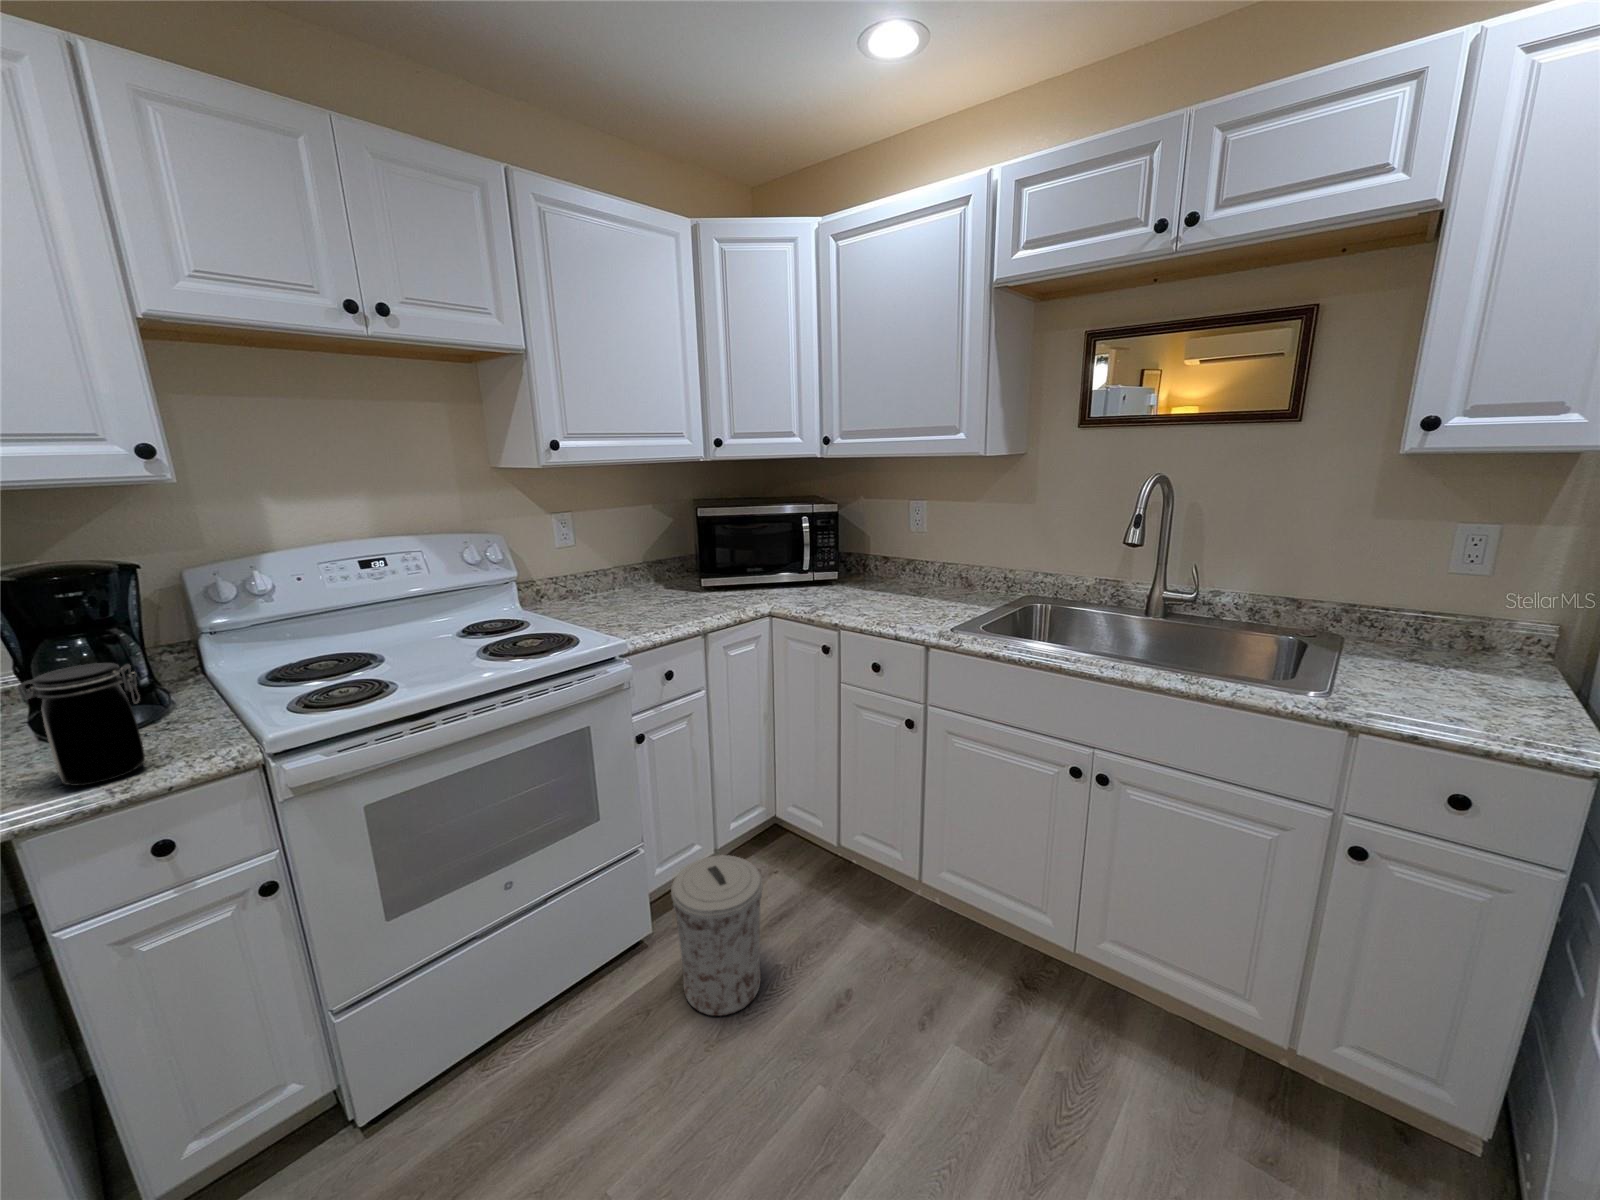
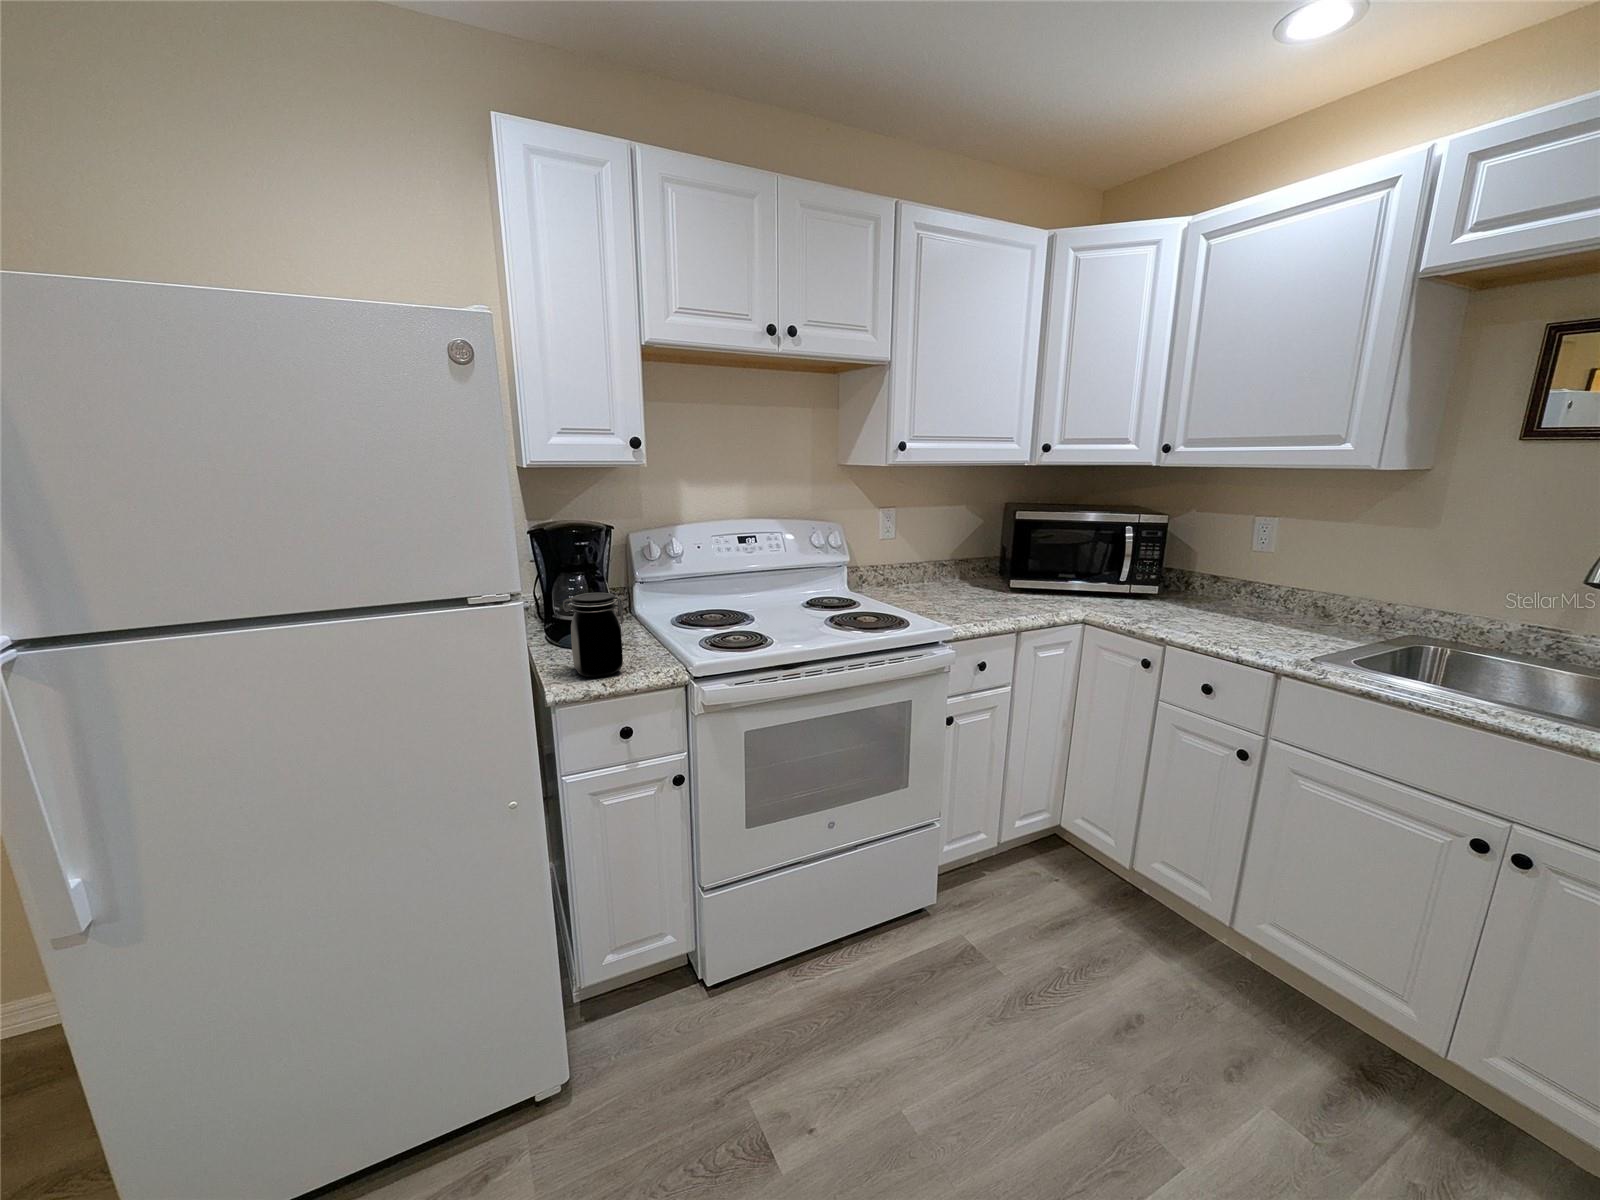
trash can: present [671,855,763,1016] -> none [968,843,1060,997]

